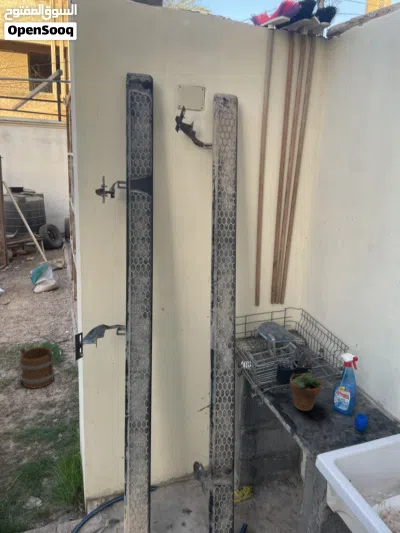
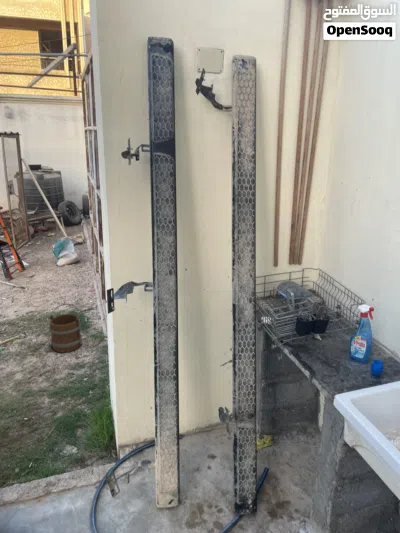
succulent plant: present [290,362,322,411] -> none [308,311,339,359]

